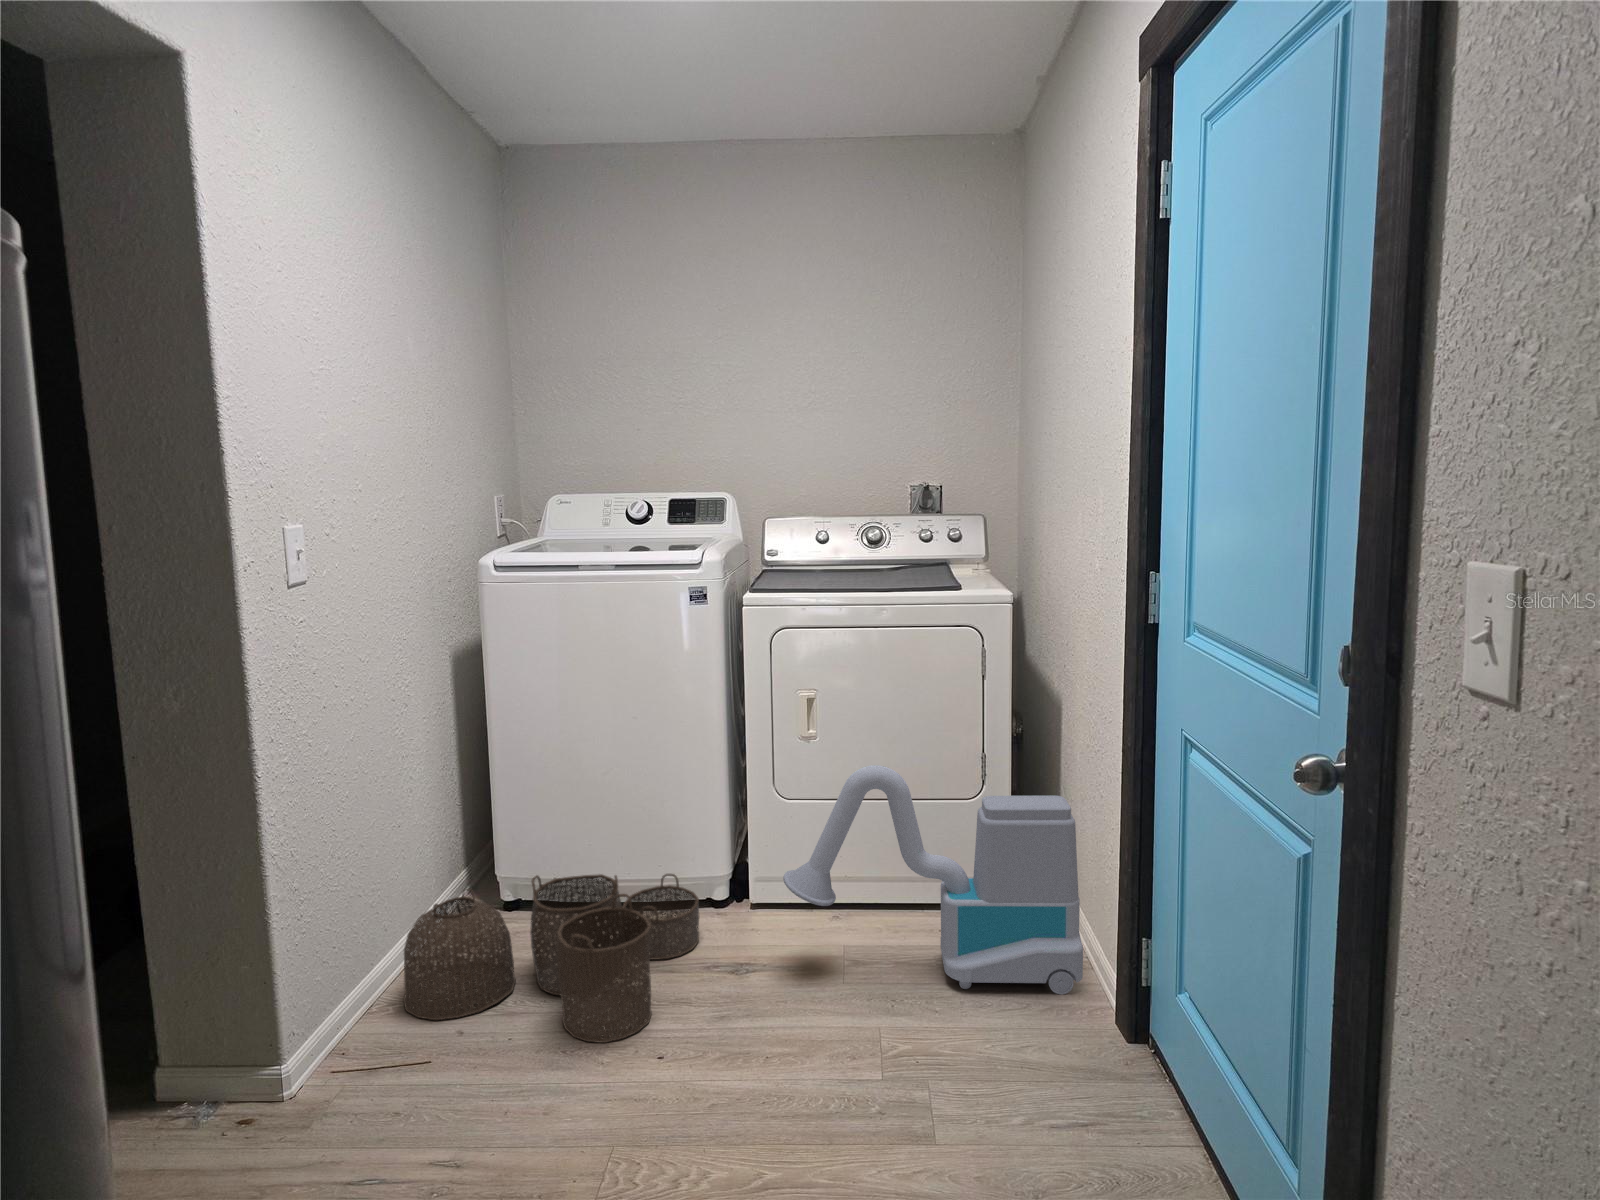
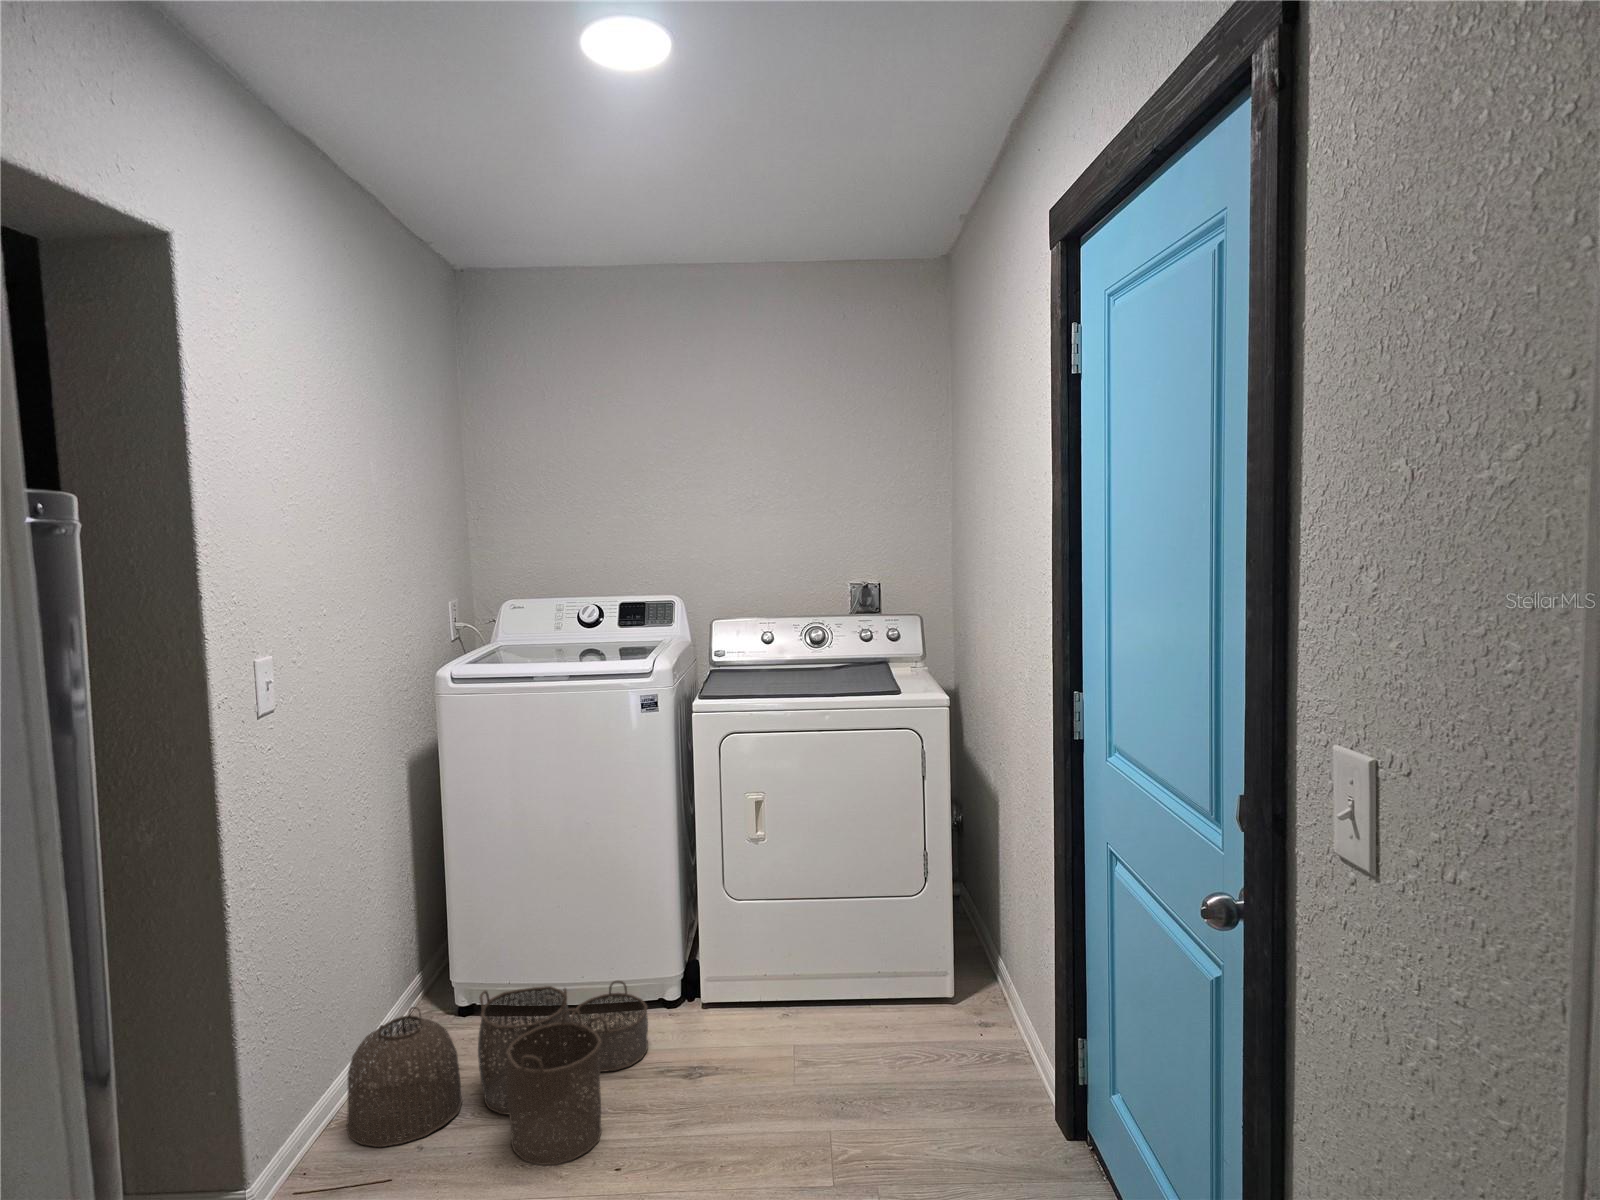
vacuum cleaner: present [783,765,1083,995] -> none [732,872,1024,1095]

